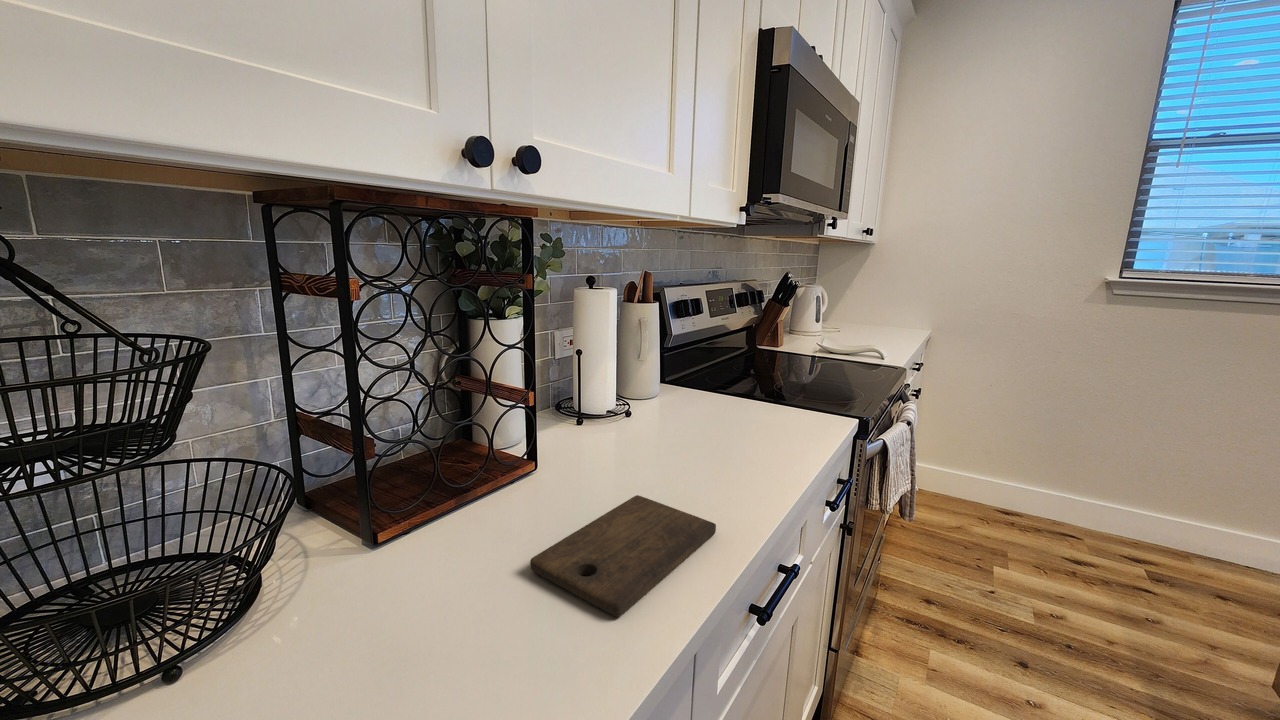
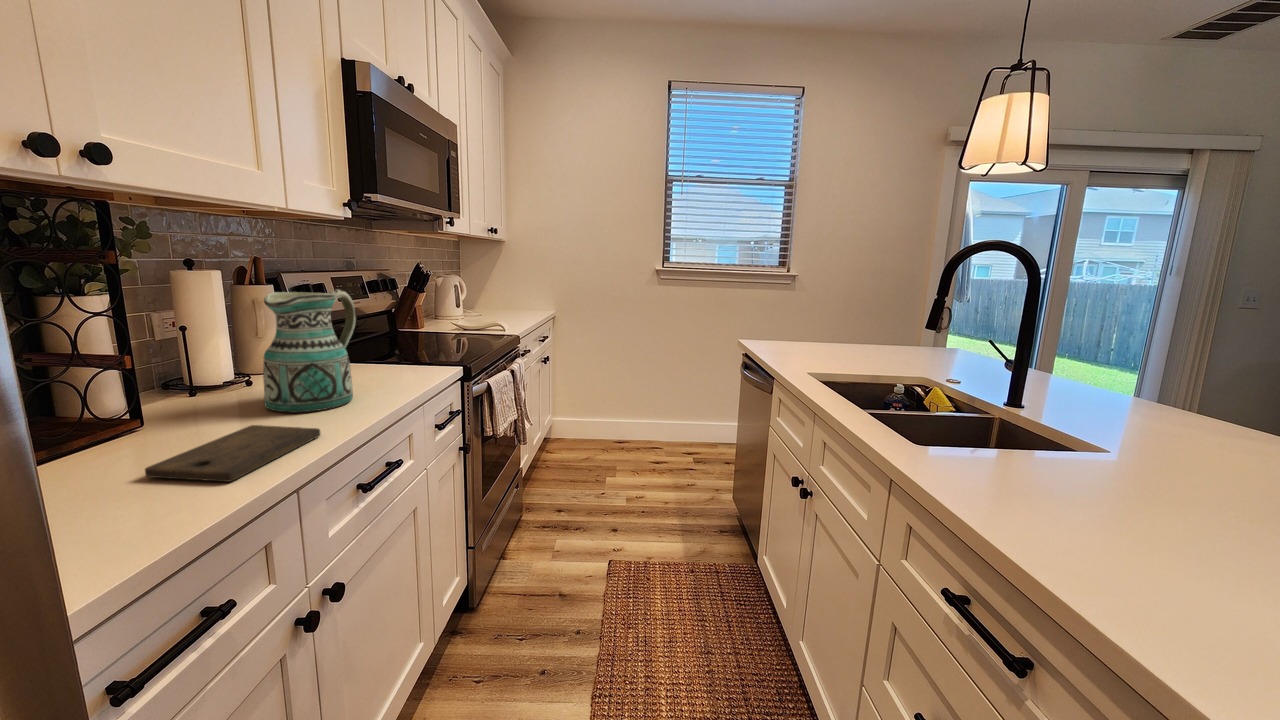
ceramic pitcher: none [646,317,749,476] -> present [263,289,356,413]

